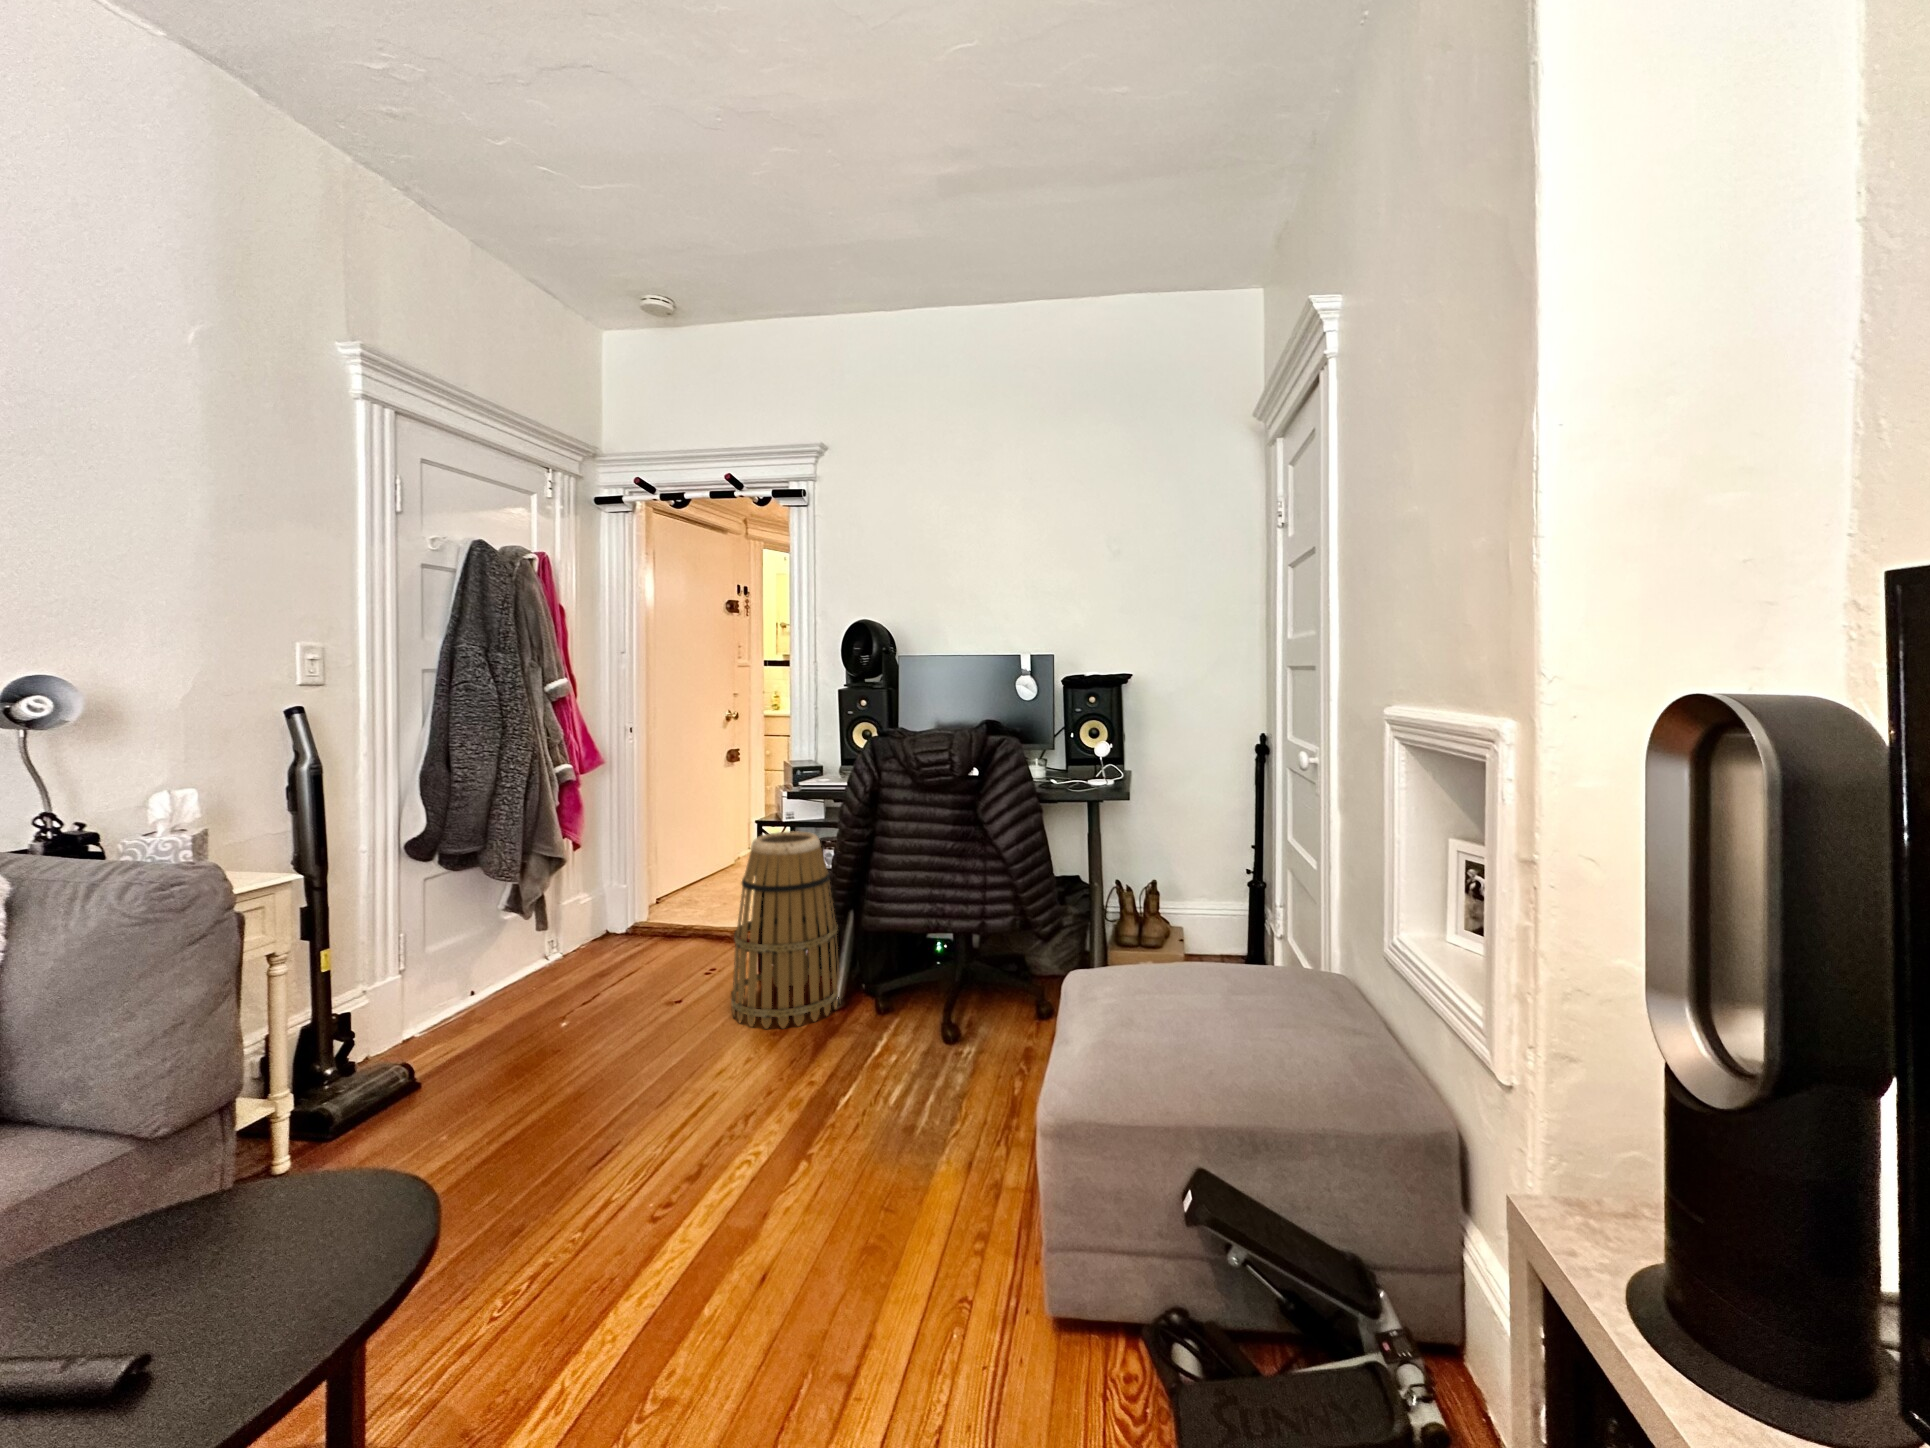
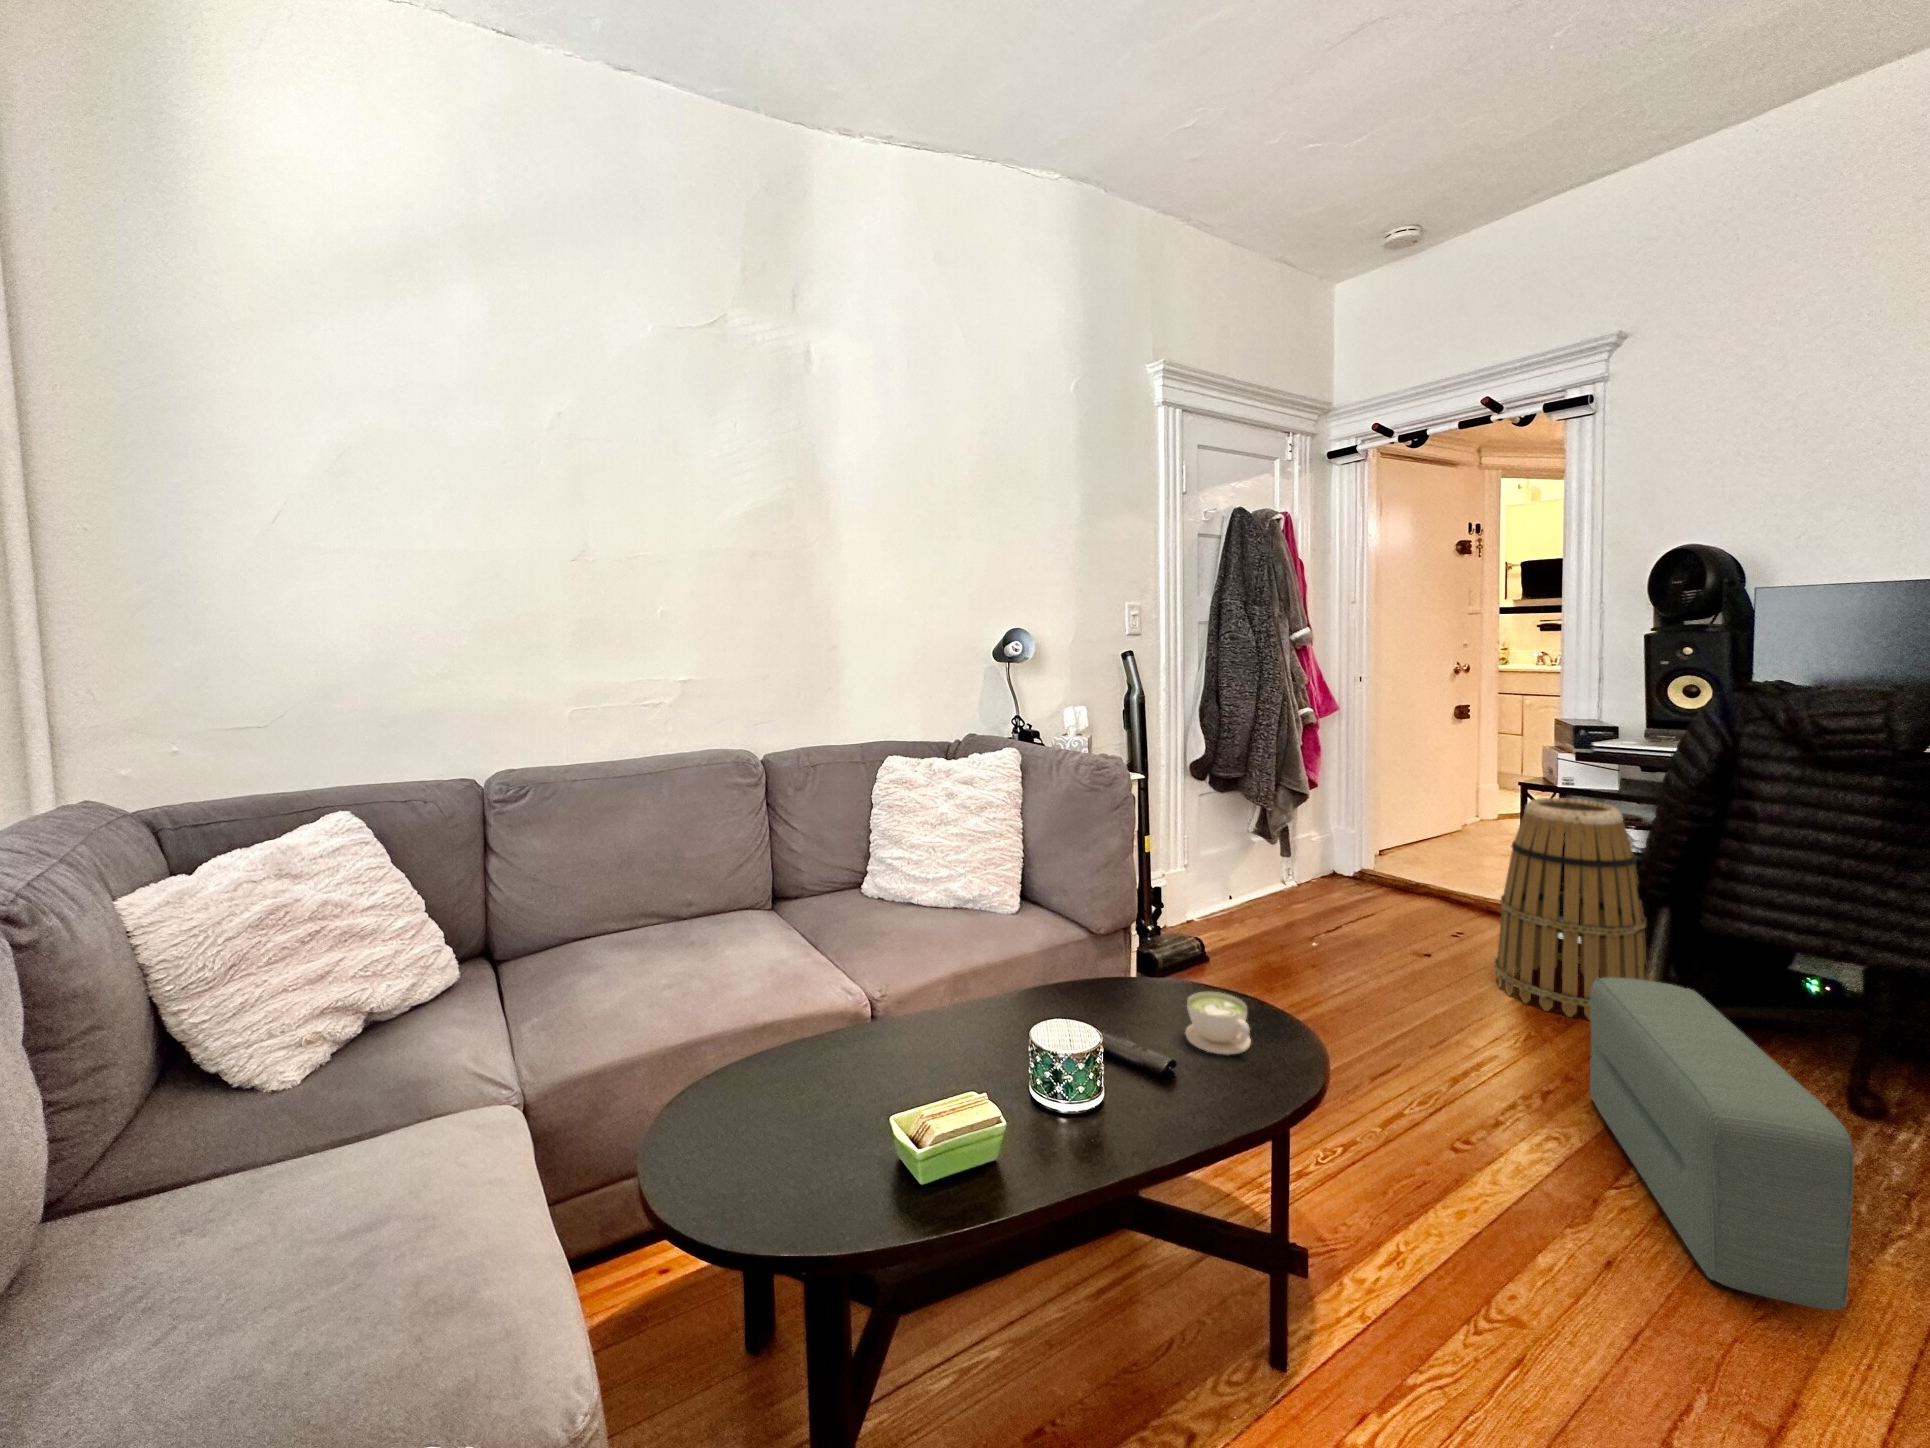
pouf: none [781,984,917,1248] -> present [1590,978,1854,1310]
coffee cup: none [197,1194,316,1304] -> present [1185,992,1251,1054]

